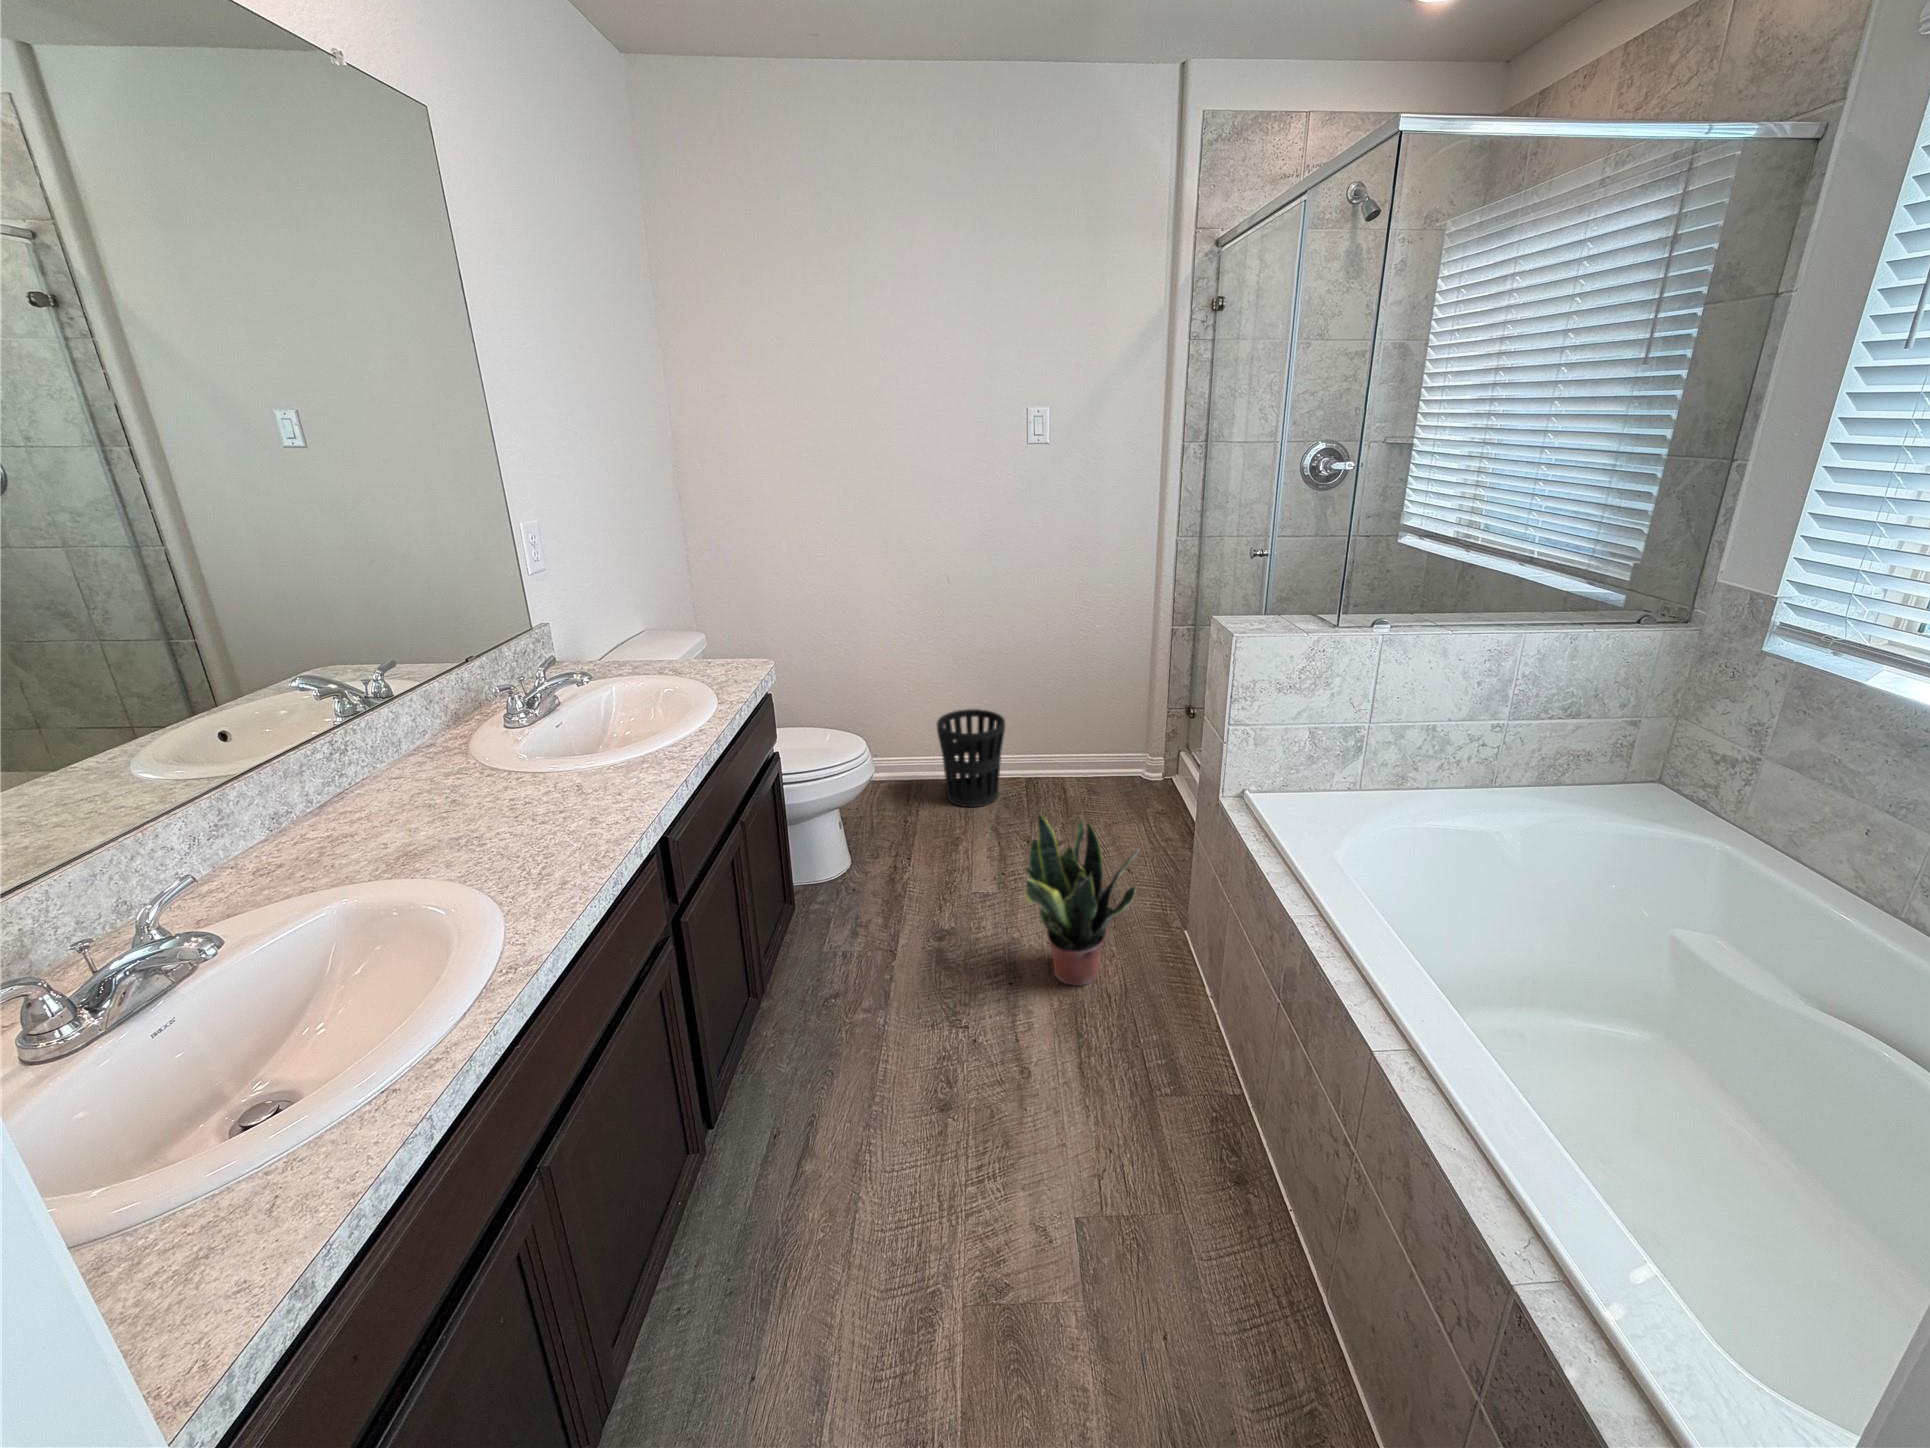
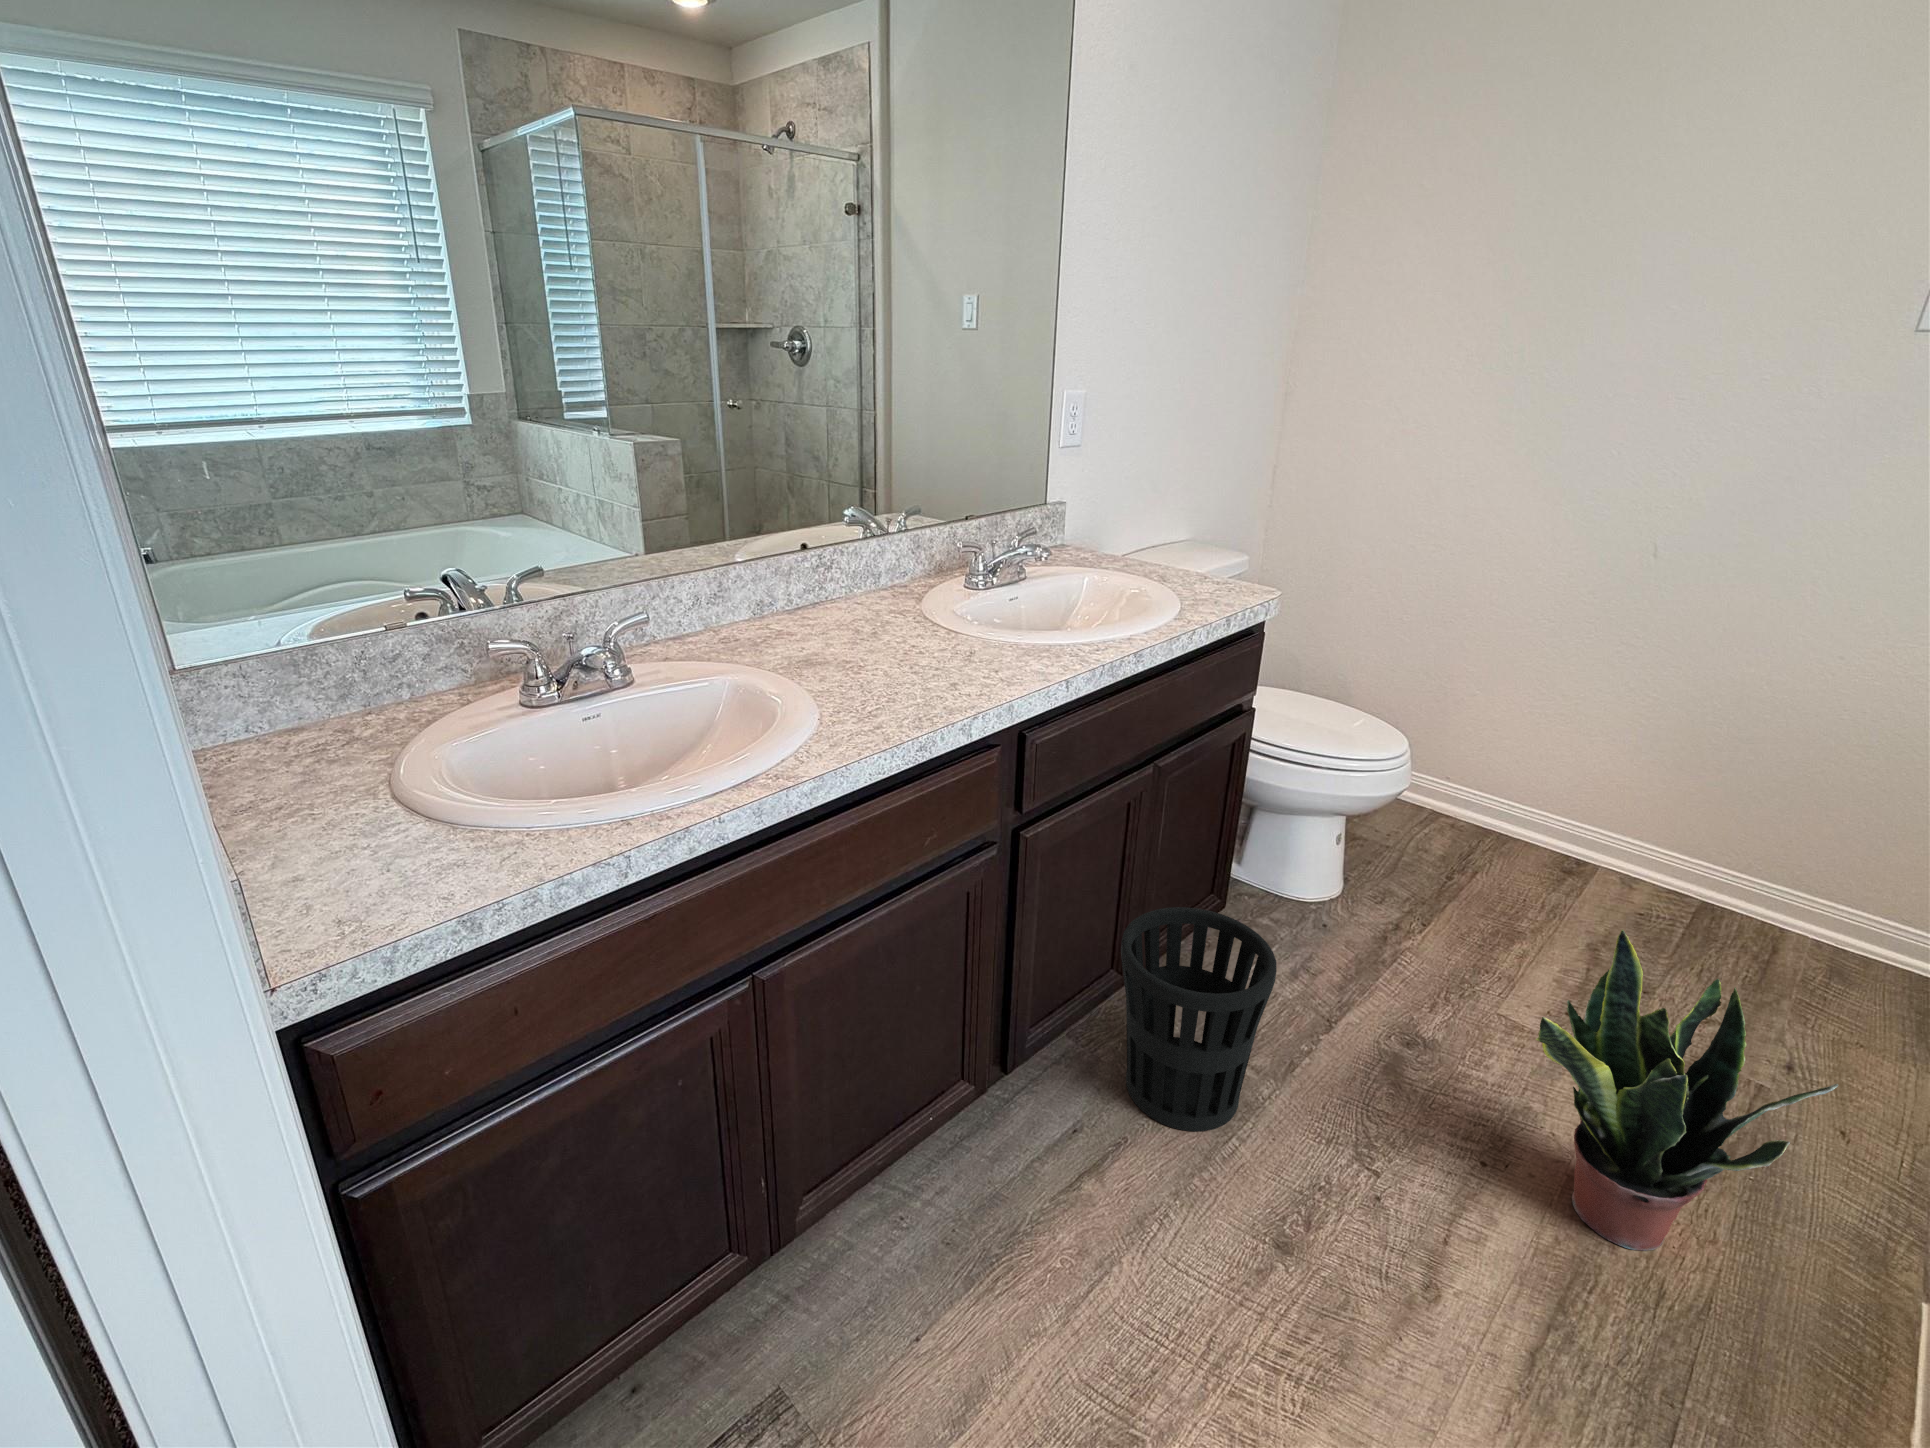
wastebasket: present [937,709,1005,807] -> present [1121,907,1277,1131]

